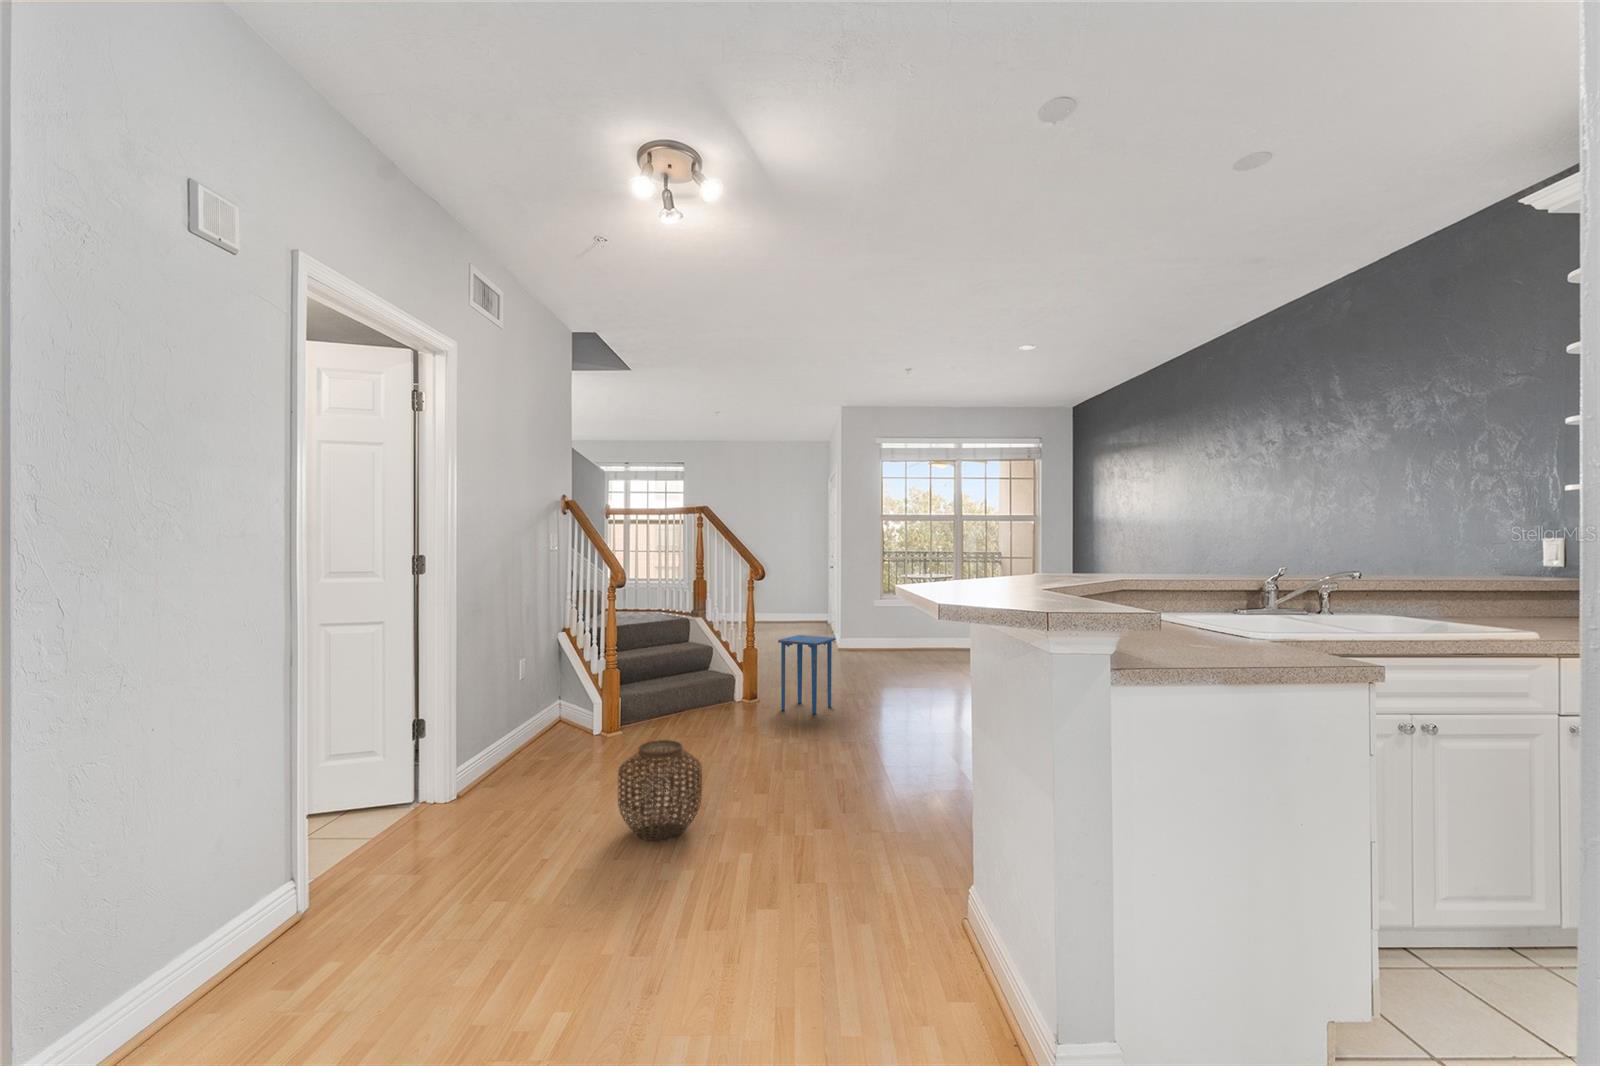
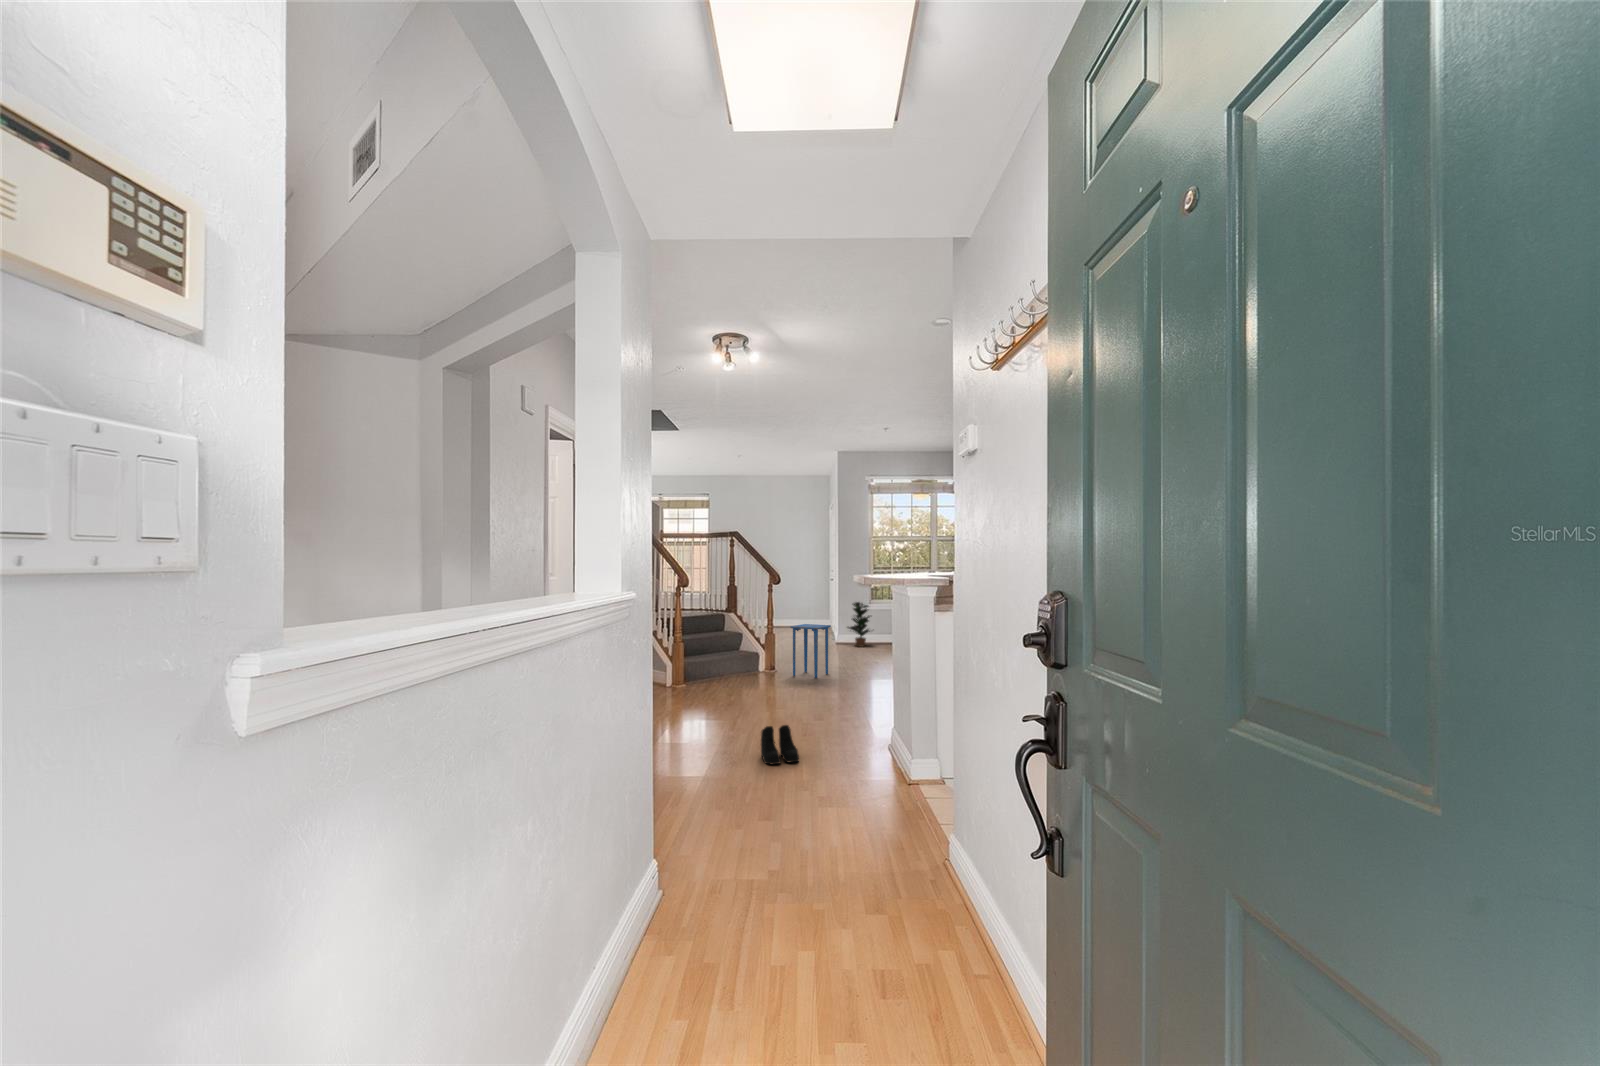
potted plant: none [852,598,889,656] -> present [848,602,870,647]
woven basket: present [618,740,702,841] -> none [701,673,749,727]
boots: none [708,877,785,980] -> present [761,725,799,764]

